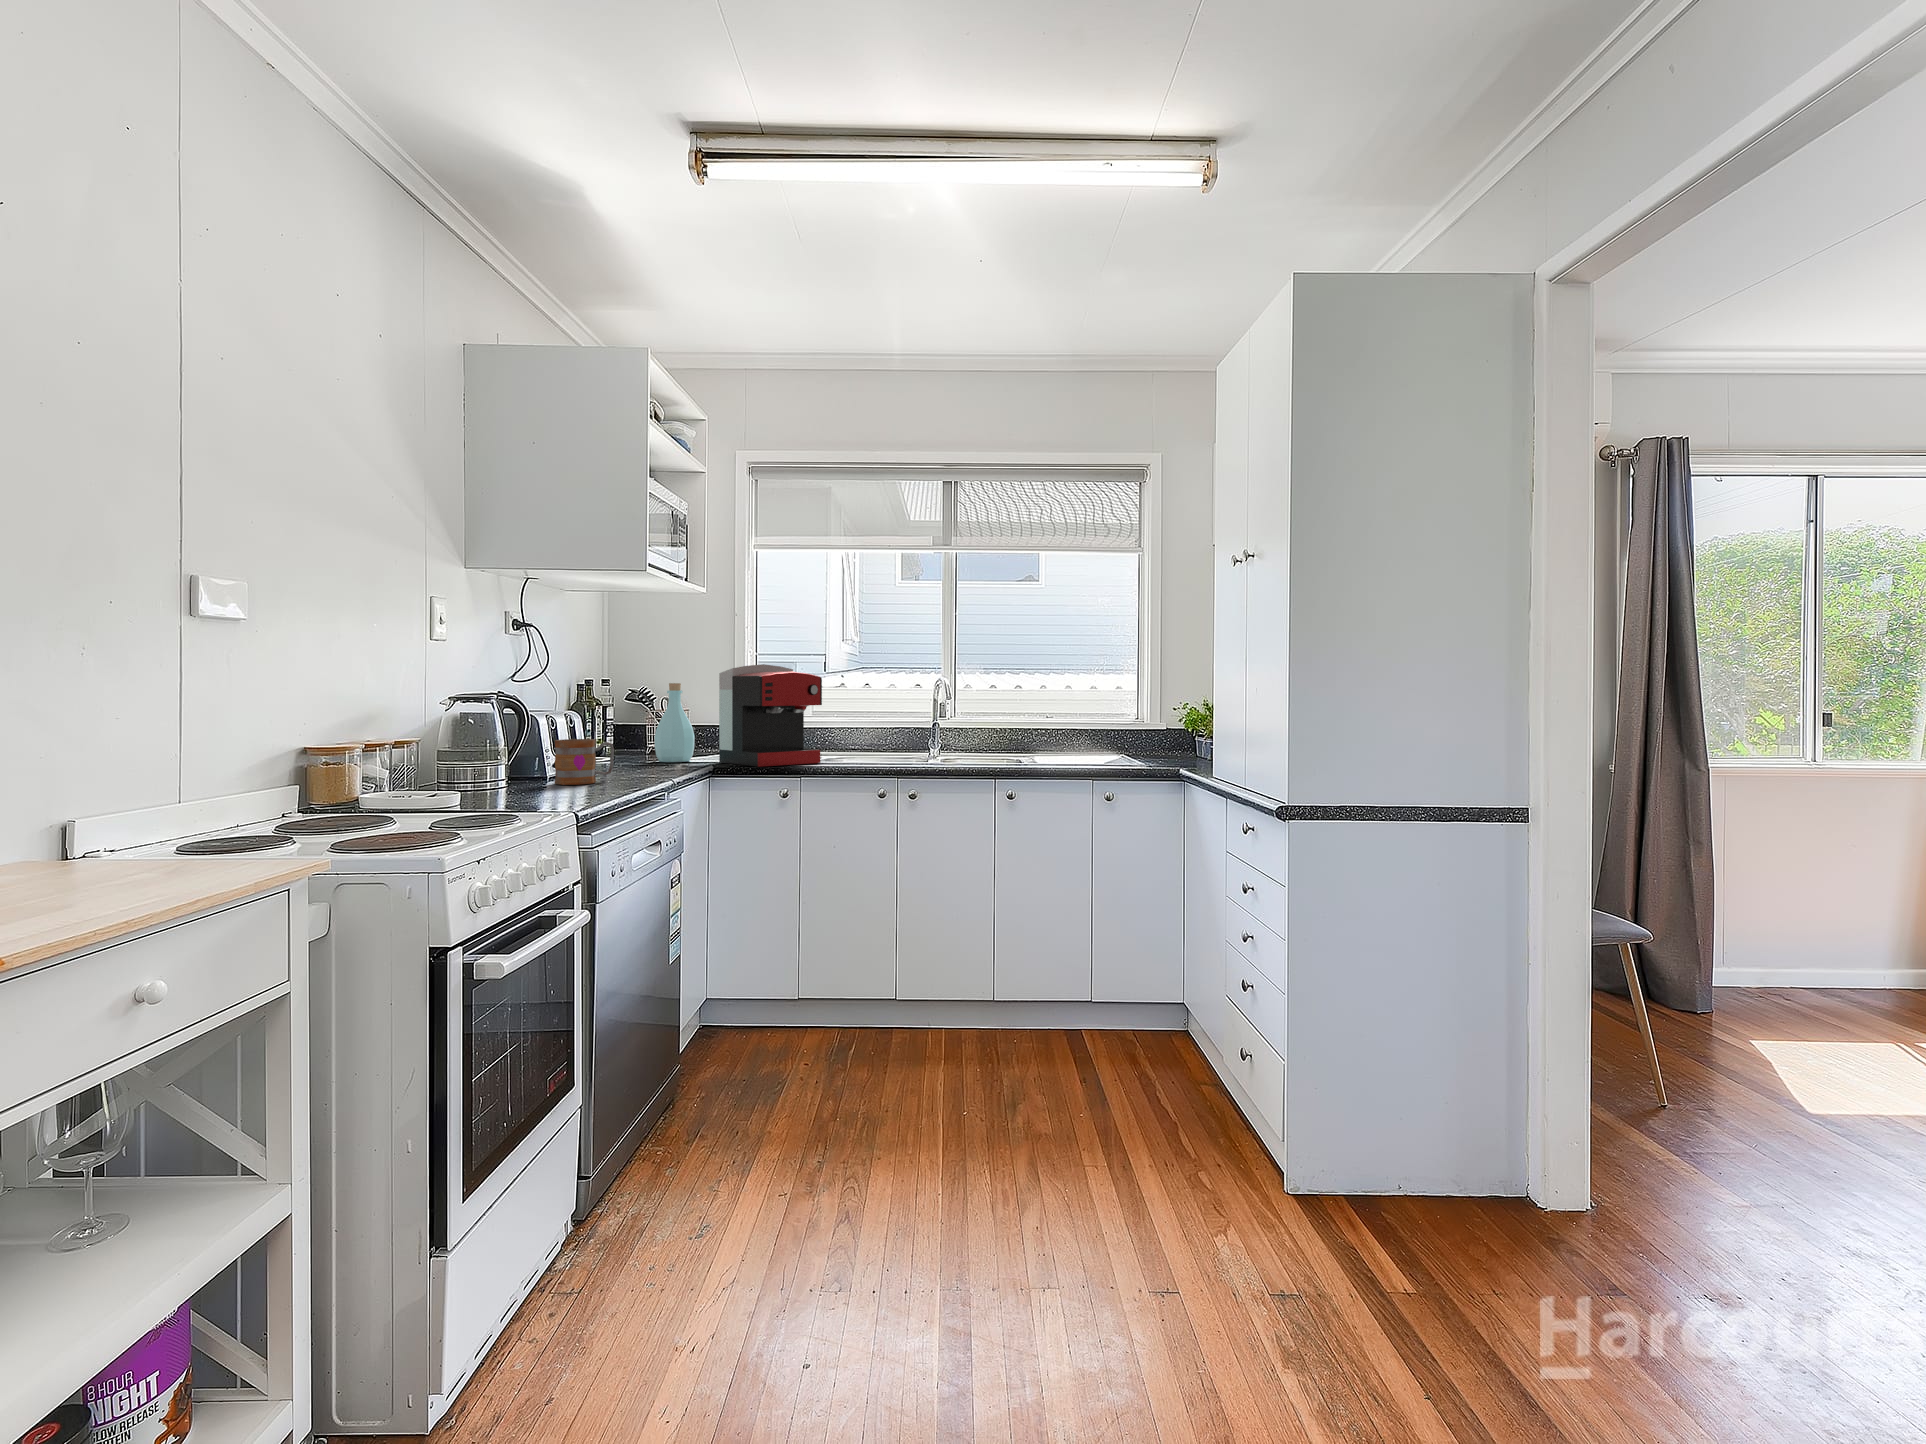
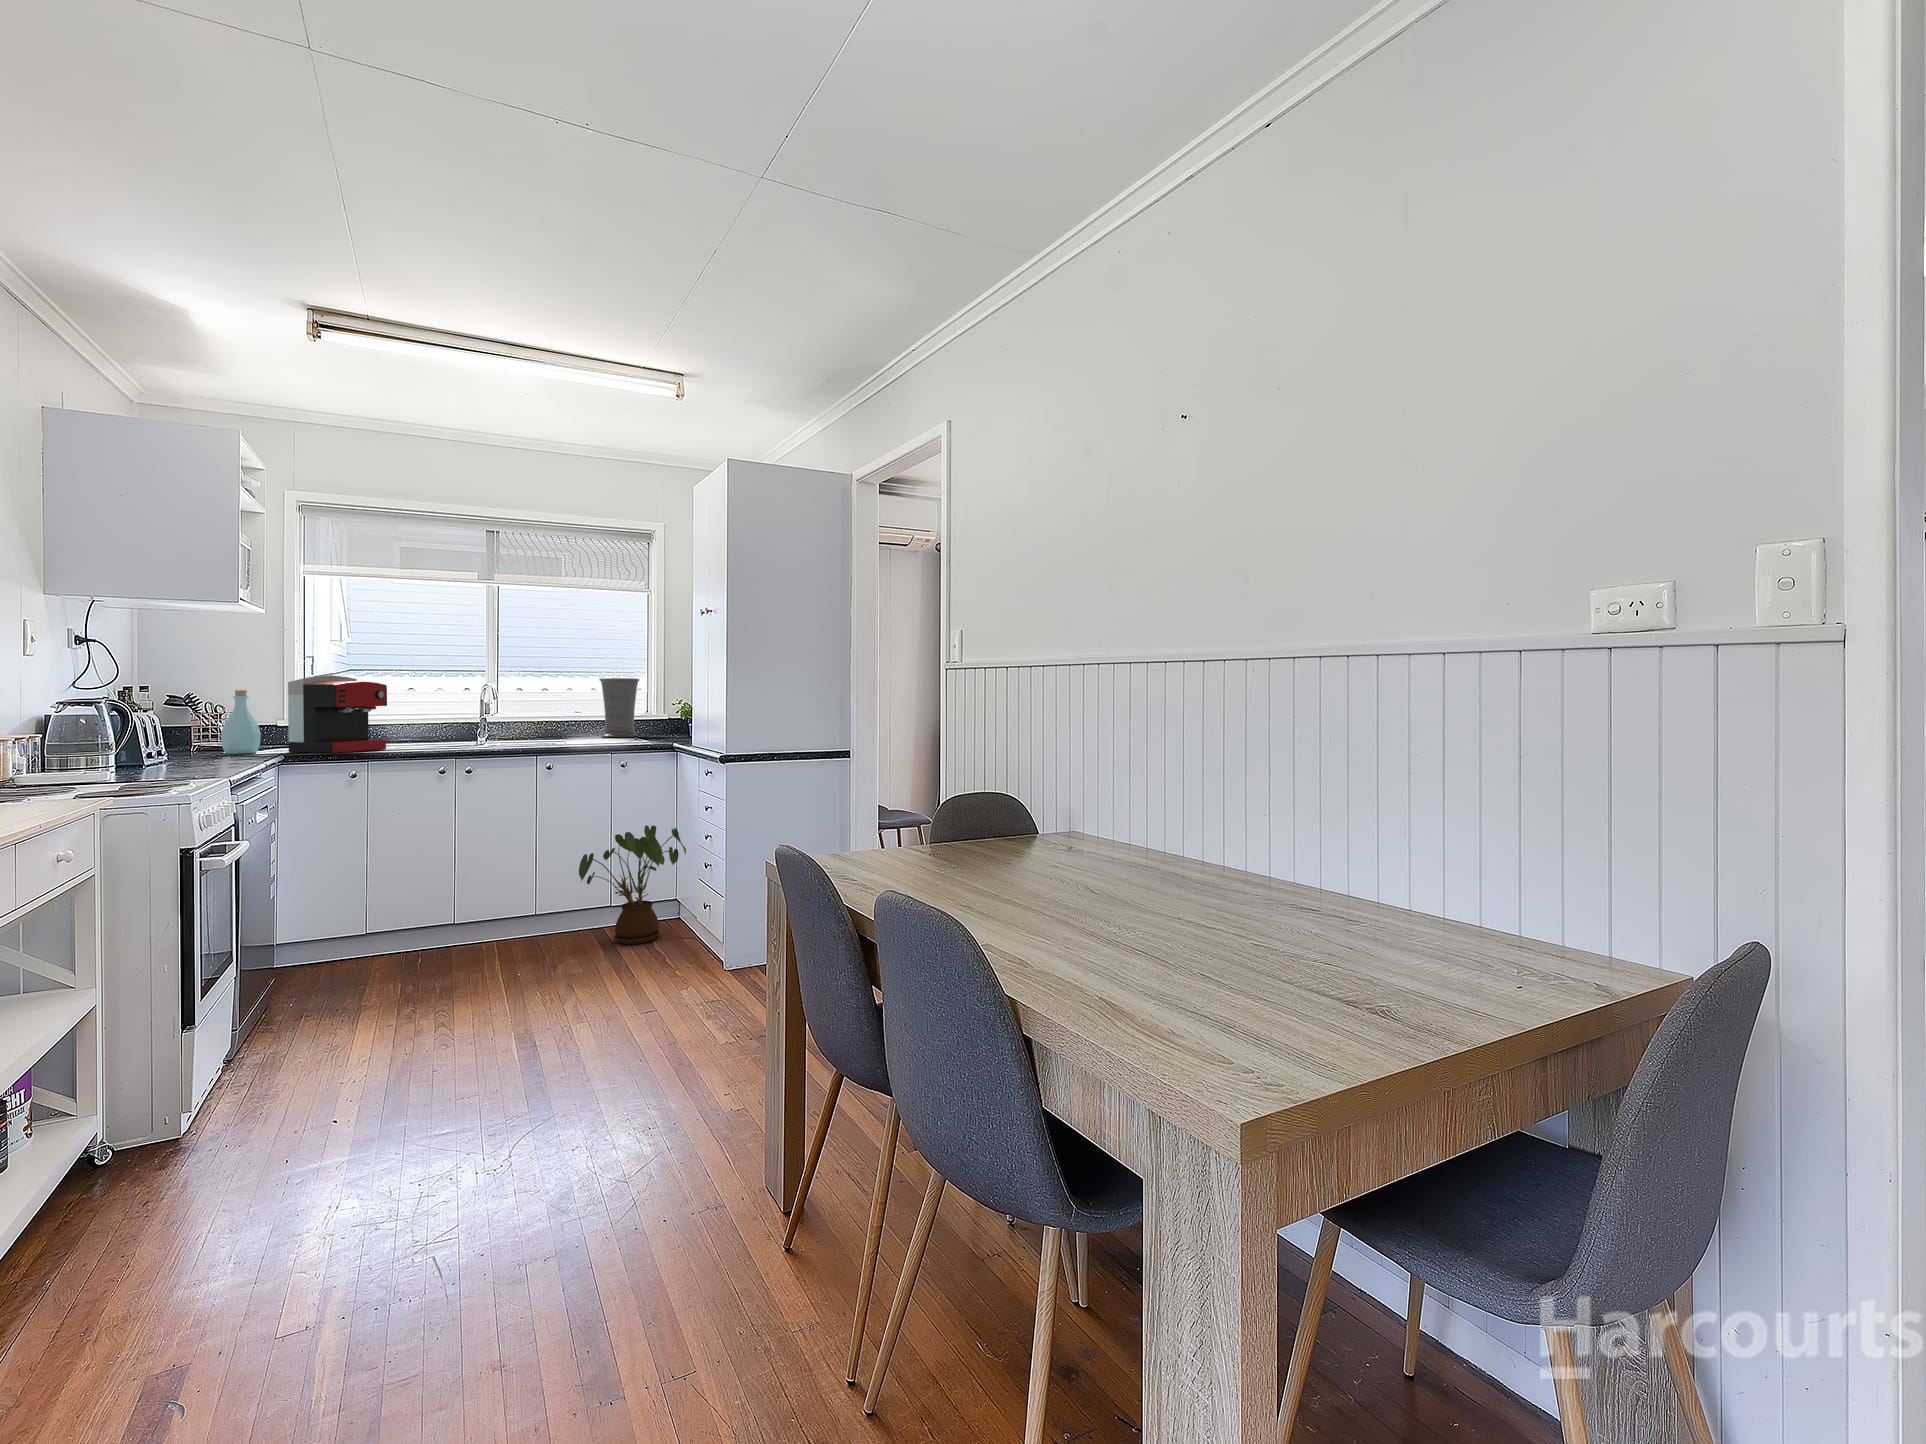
vase: none [1082,669,1135,754] -> present [599,678,640,737]
mug: present [555,739,614,785] -> none [162,733,217,767]
house plant: none [1046,902,1206,1093] -> present [579,825,686,944]

